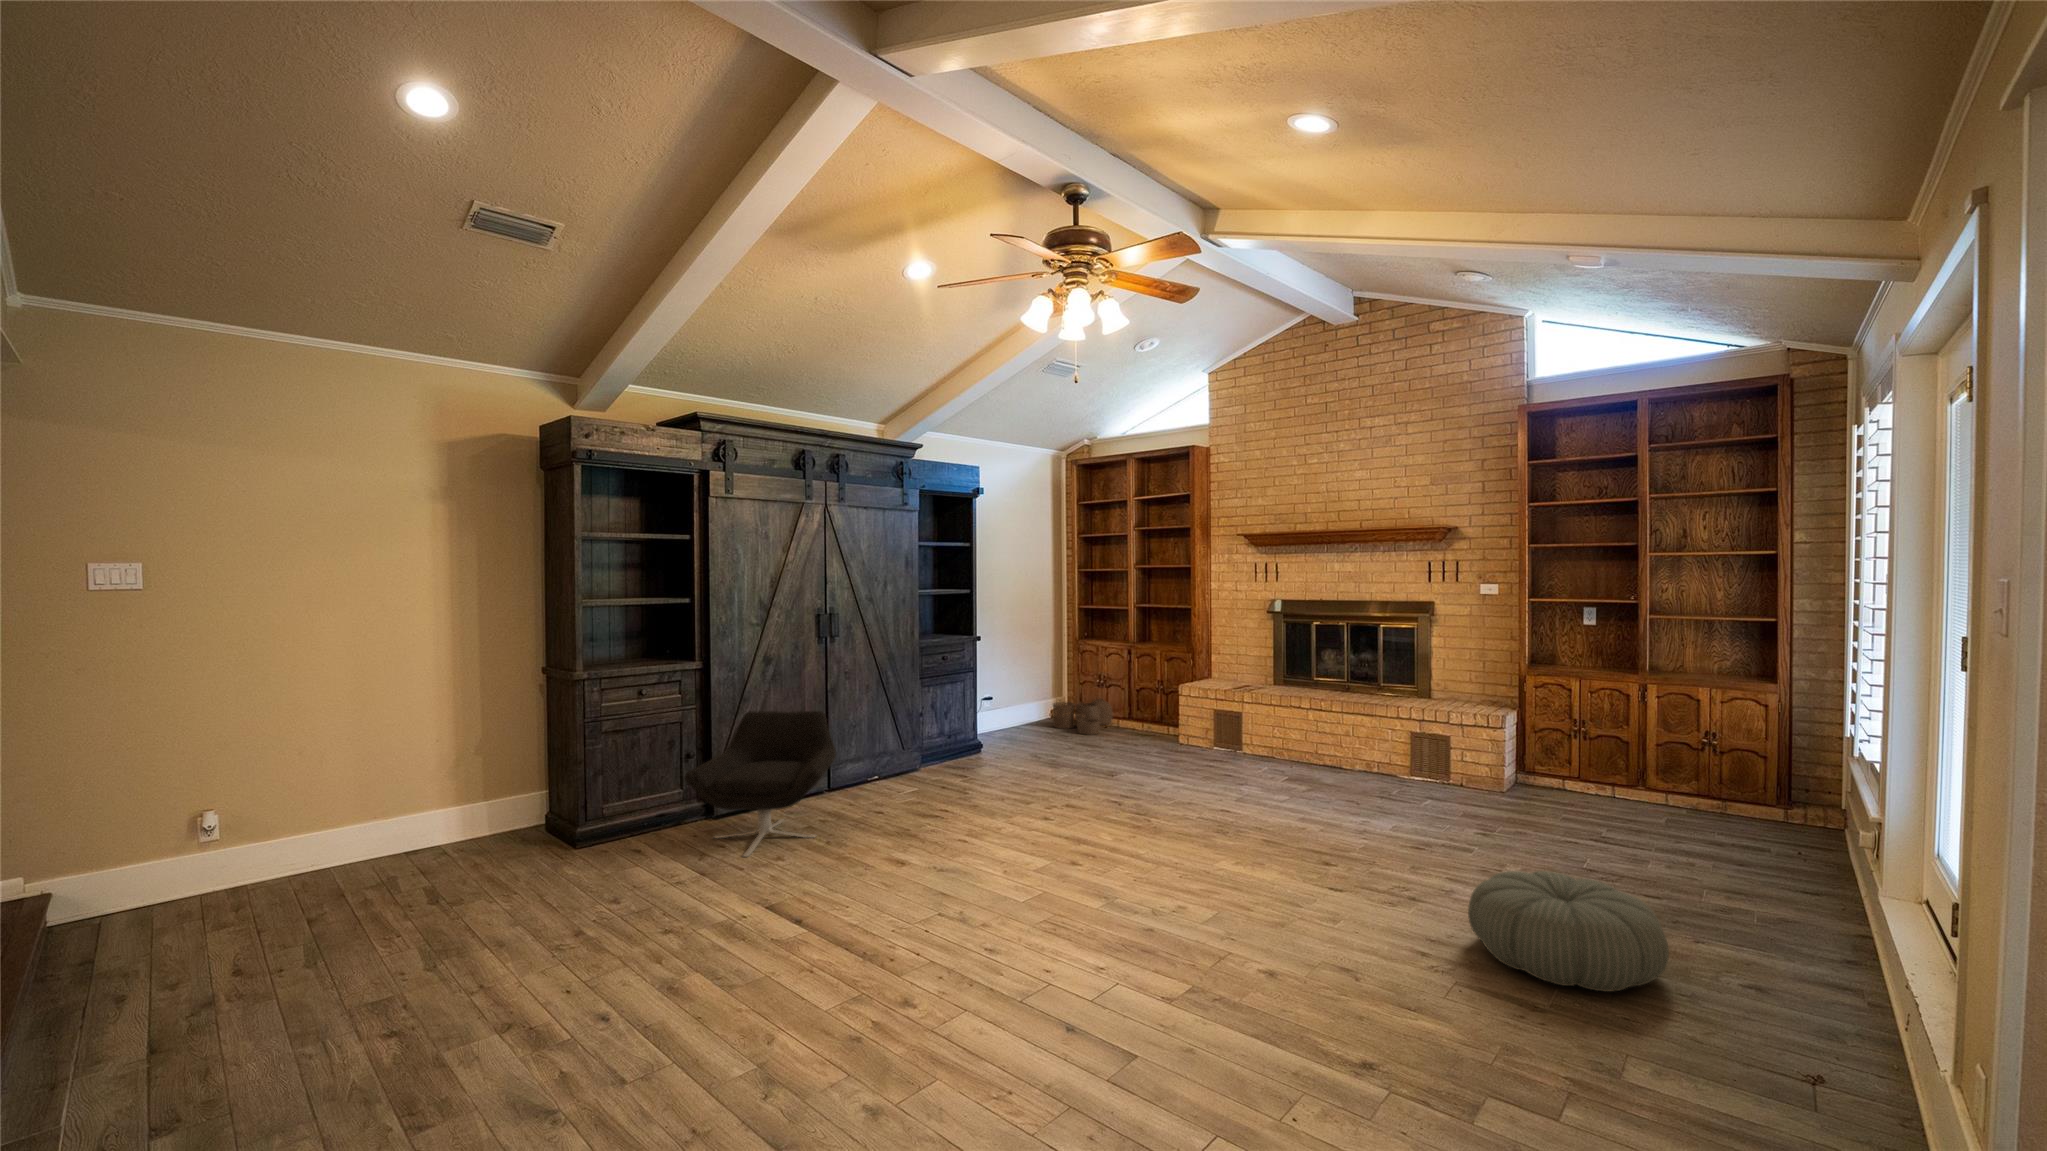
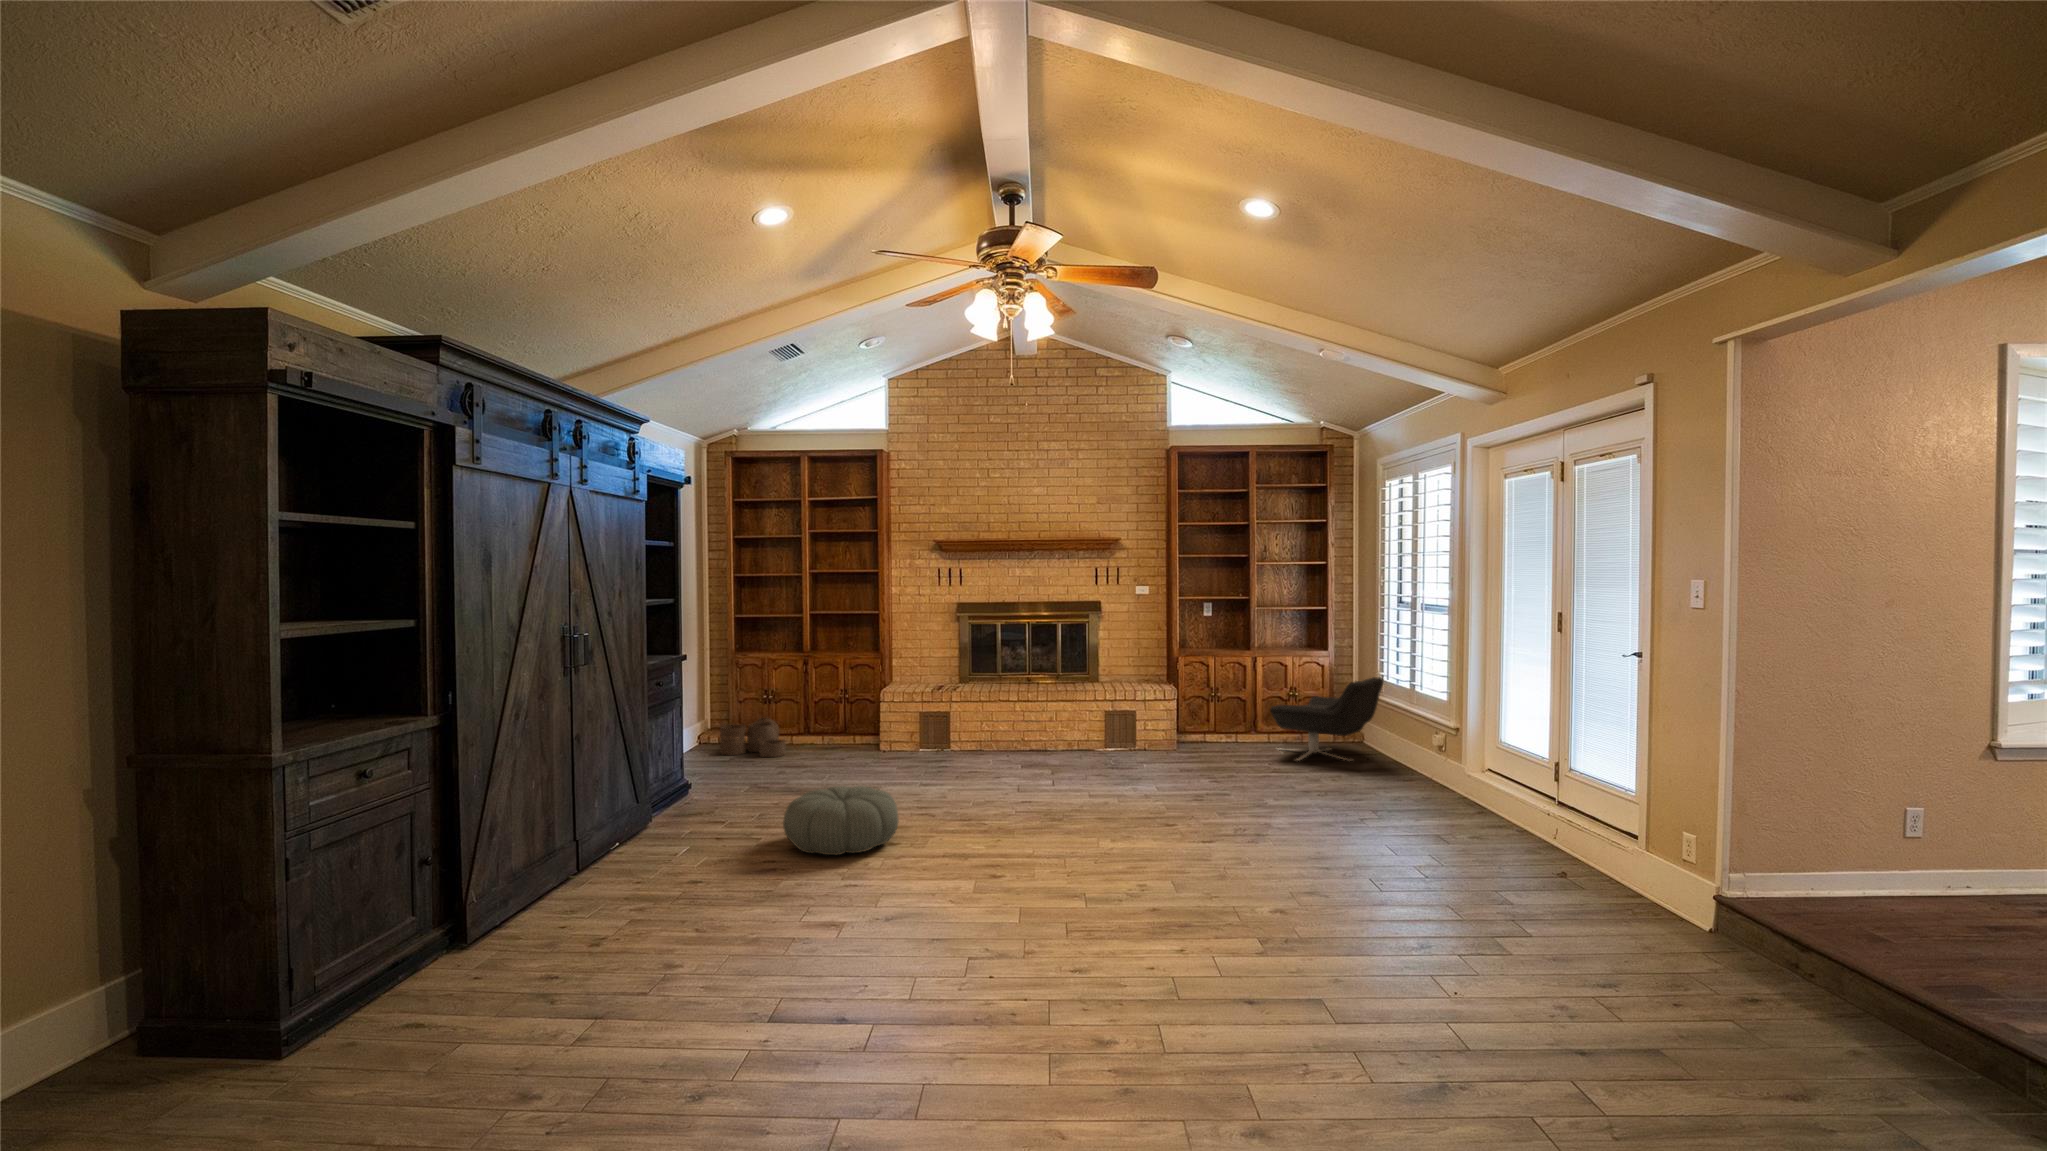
lounge chair: present [685,711,836,857] -> present [1270,677,1384,761]
pouf: present [1468,871,1669,992] -> present [783,786,899,855]

